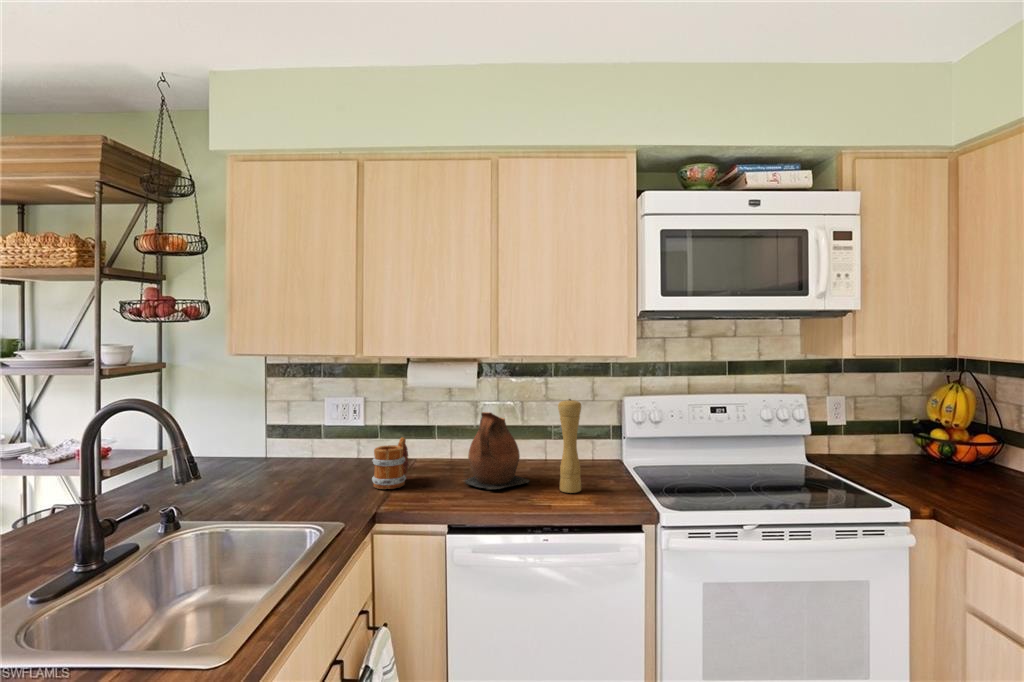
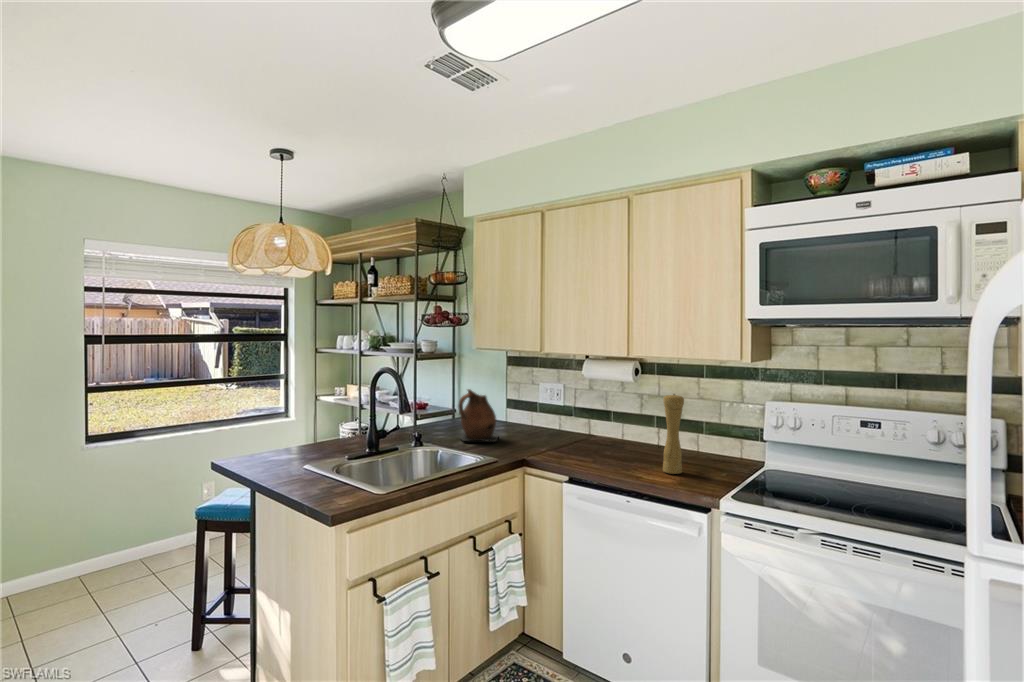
ceramic pitcher: present [464,412,529,489] -> present [458,389,498,442]
mug: present [372,437,408,489] -> none [540,414,572,449]

